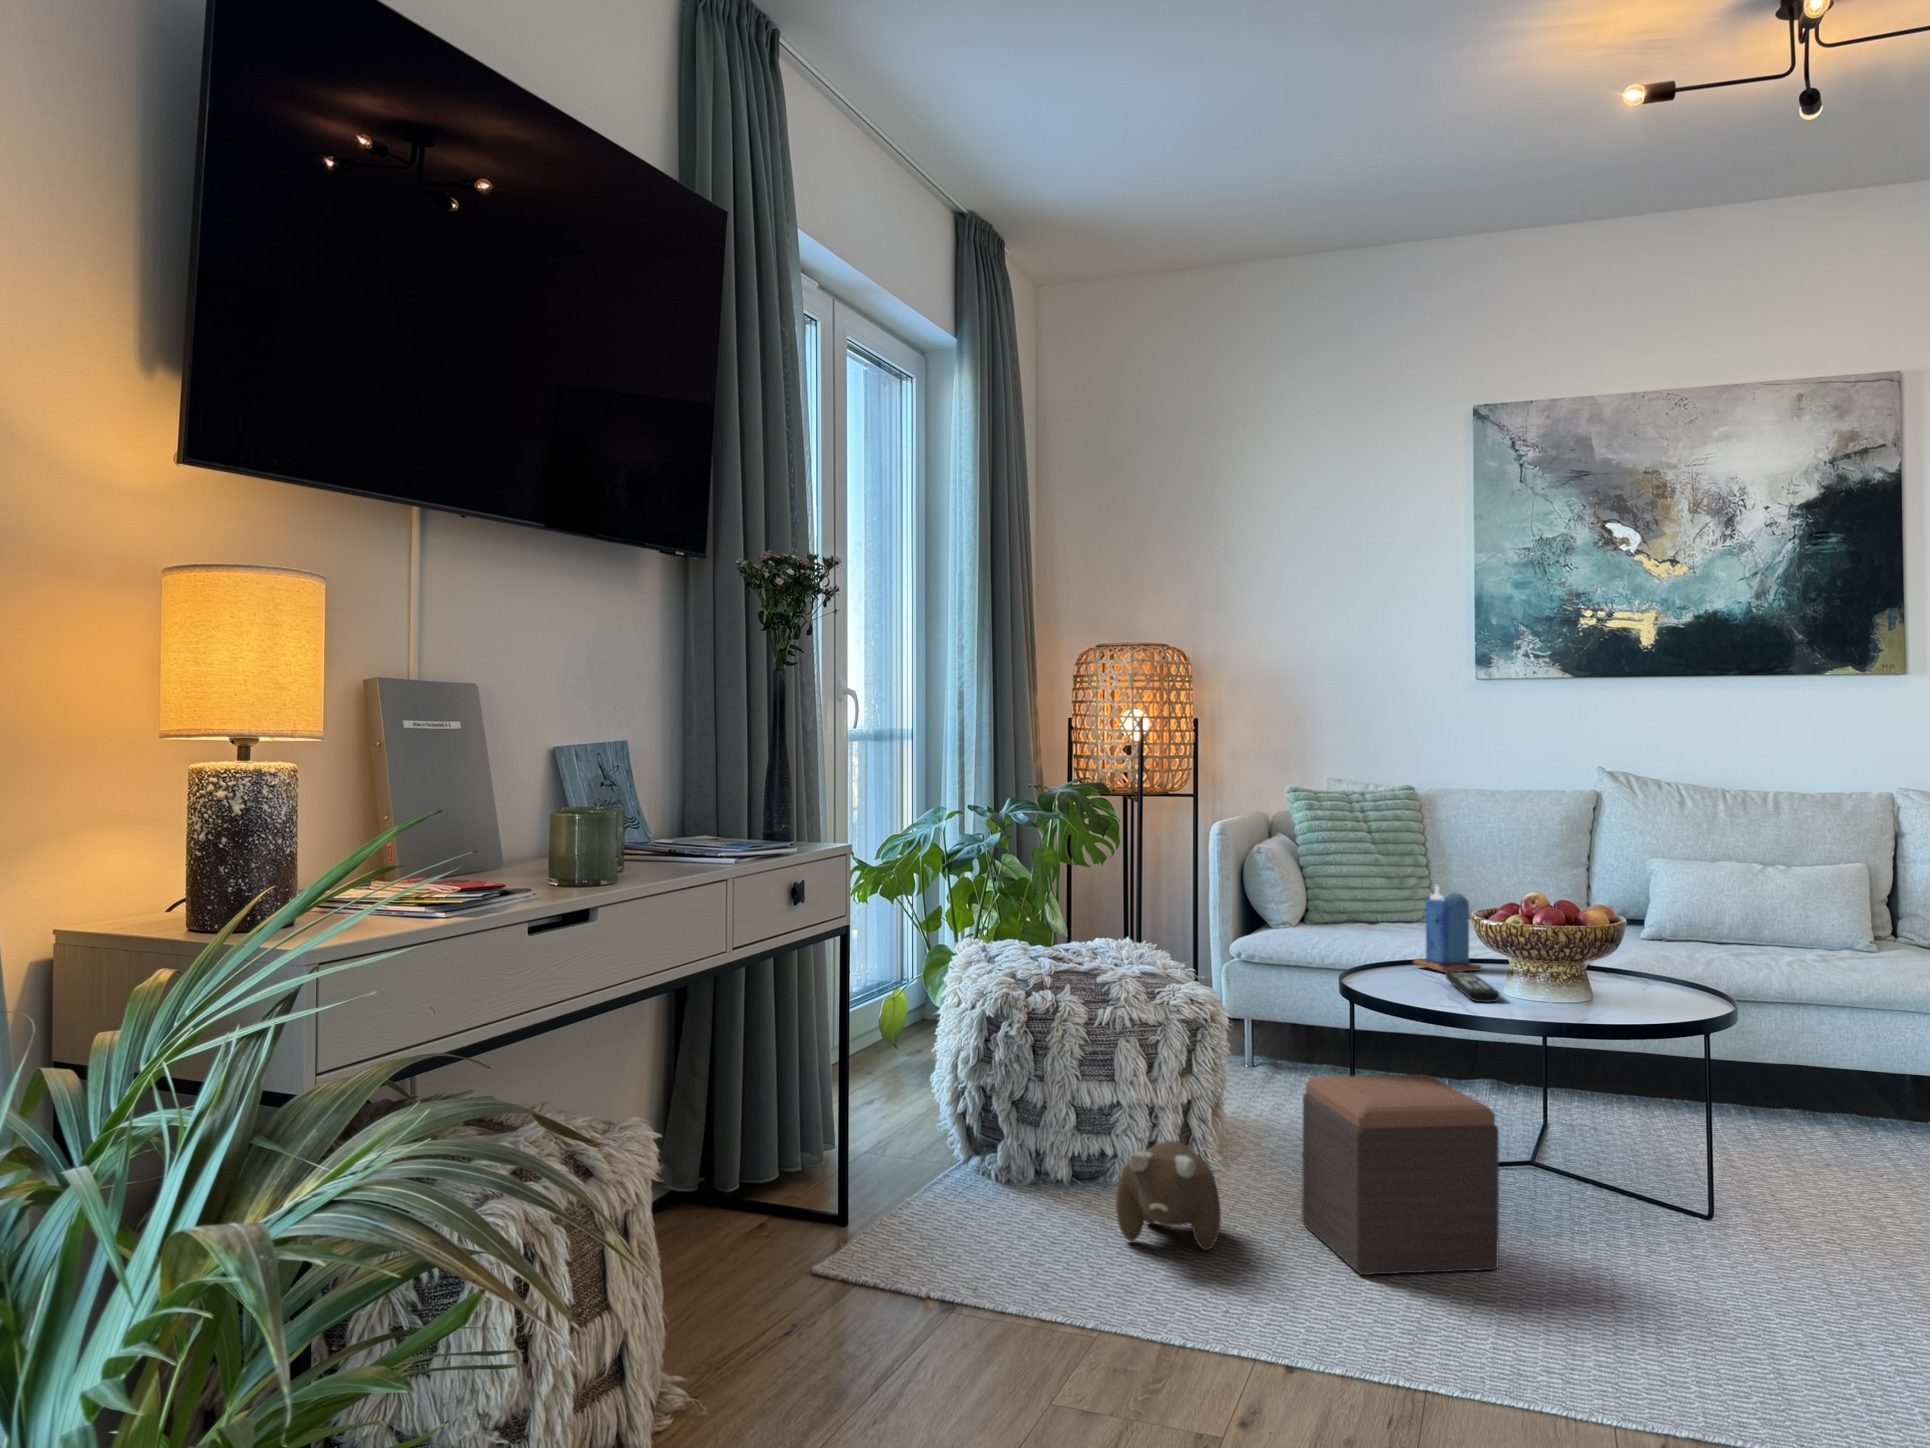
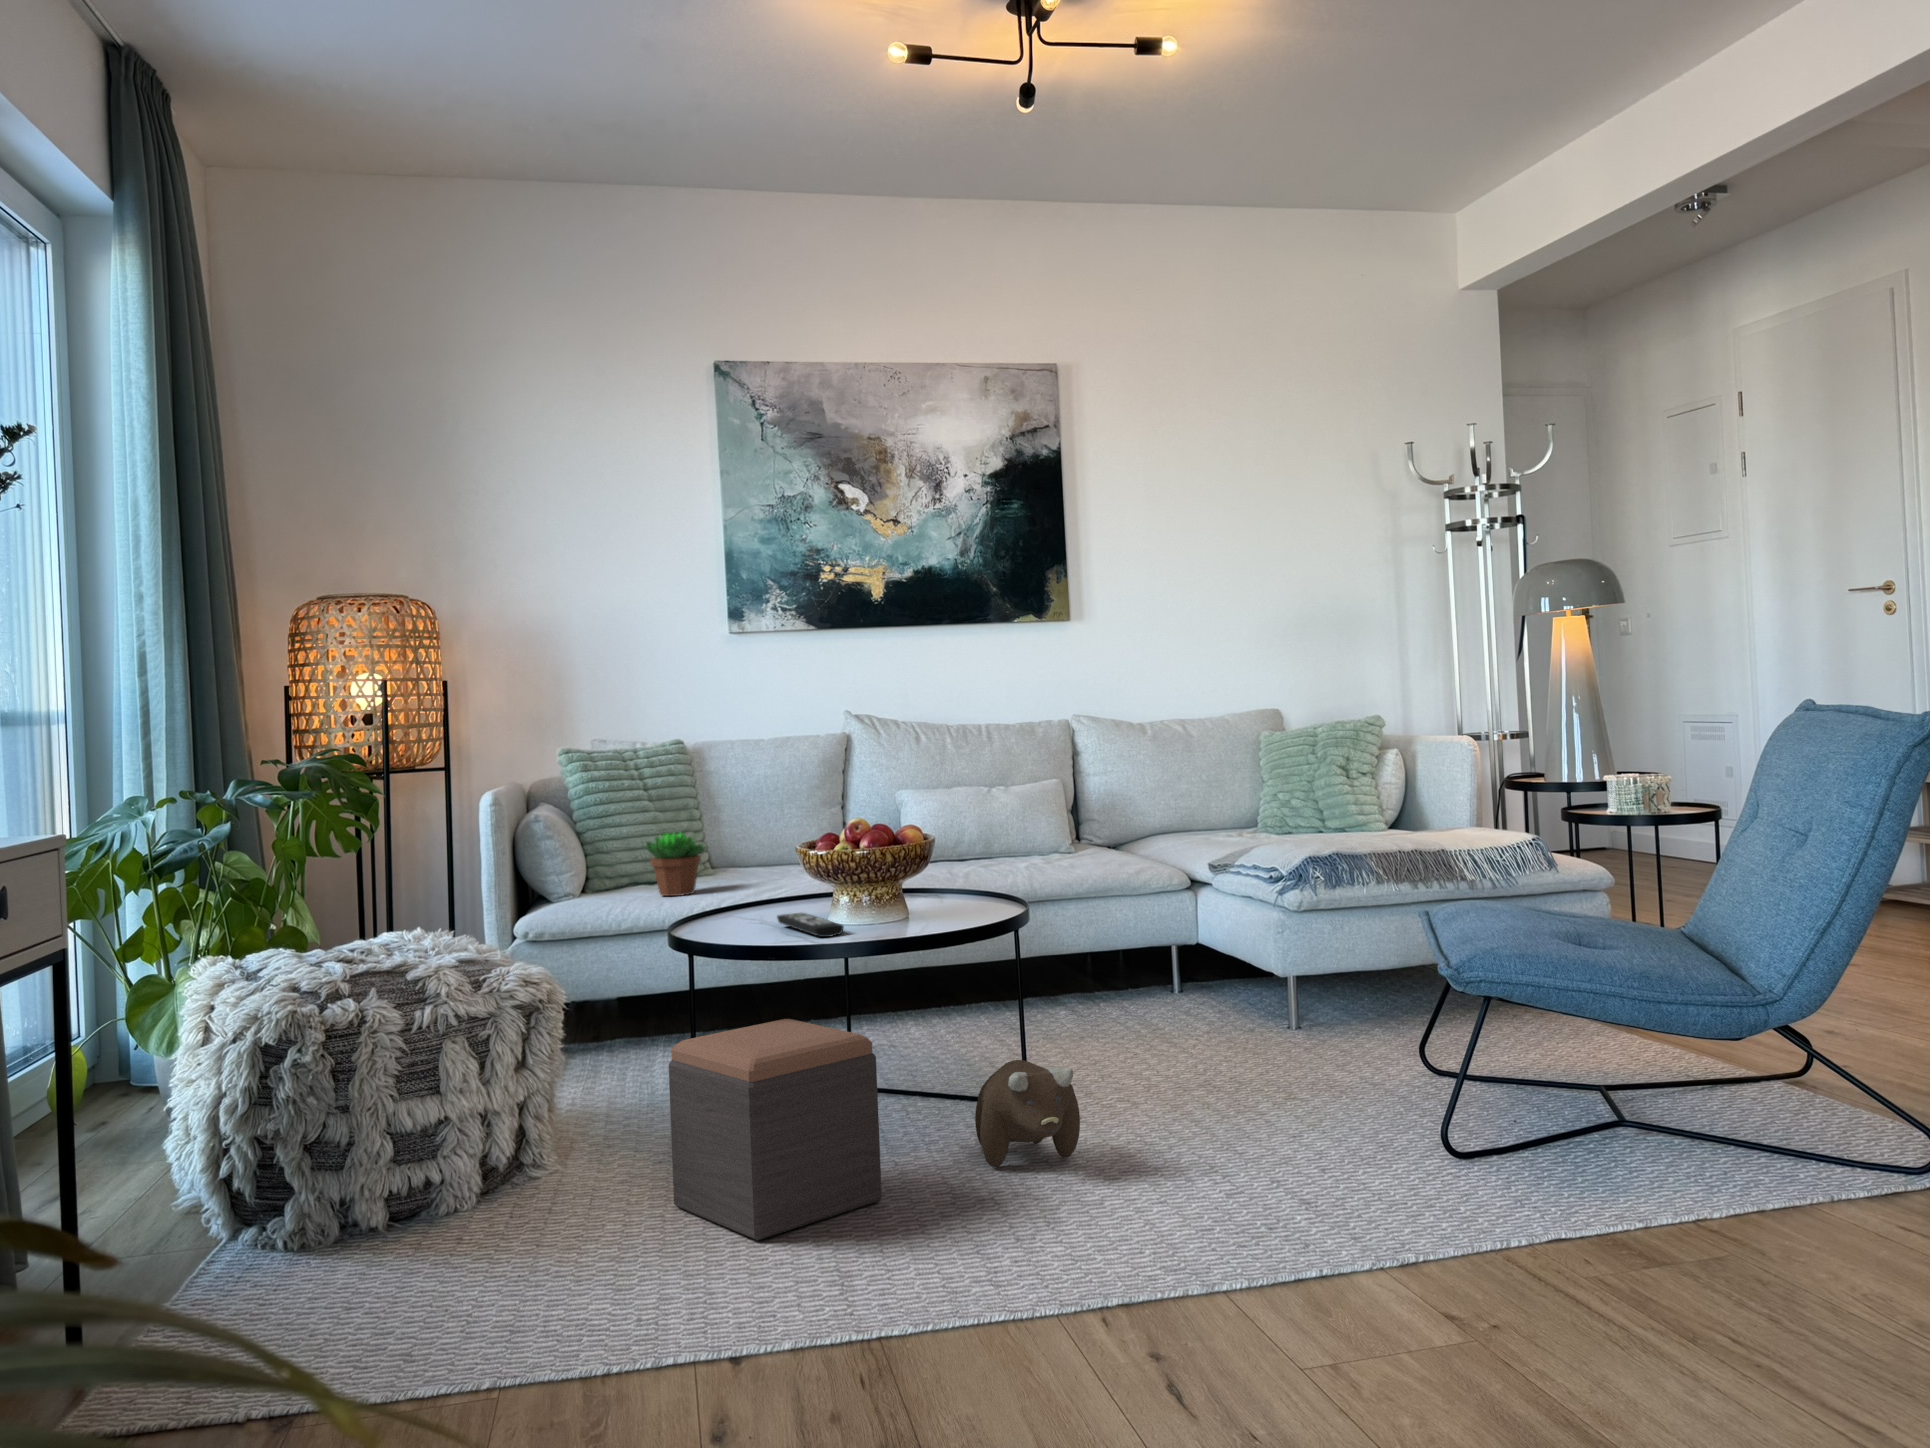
succulent plant: none [1355,872,1421,935] -> present [643,833,706,896]
candle: present [1413,886,1482,972] -> none [732,829,800,918]
plush toy: present [1116,1141,1221,1250] -> present [975,1060,1080,1168]

